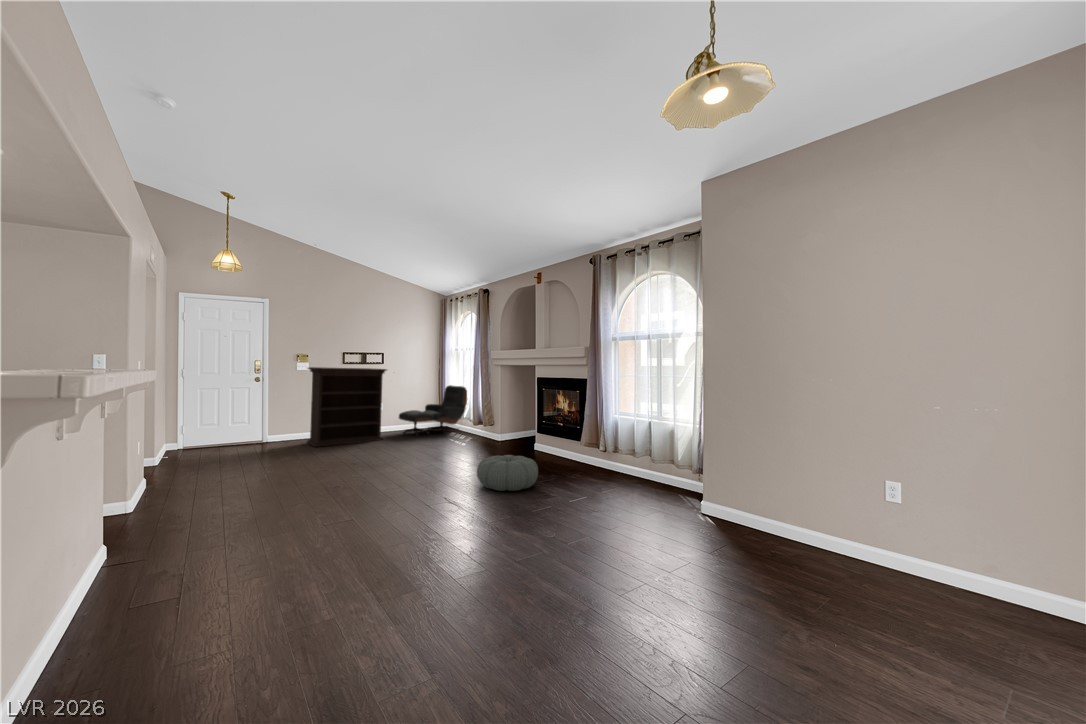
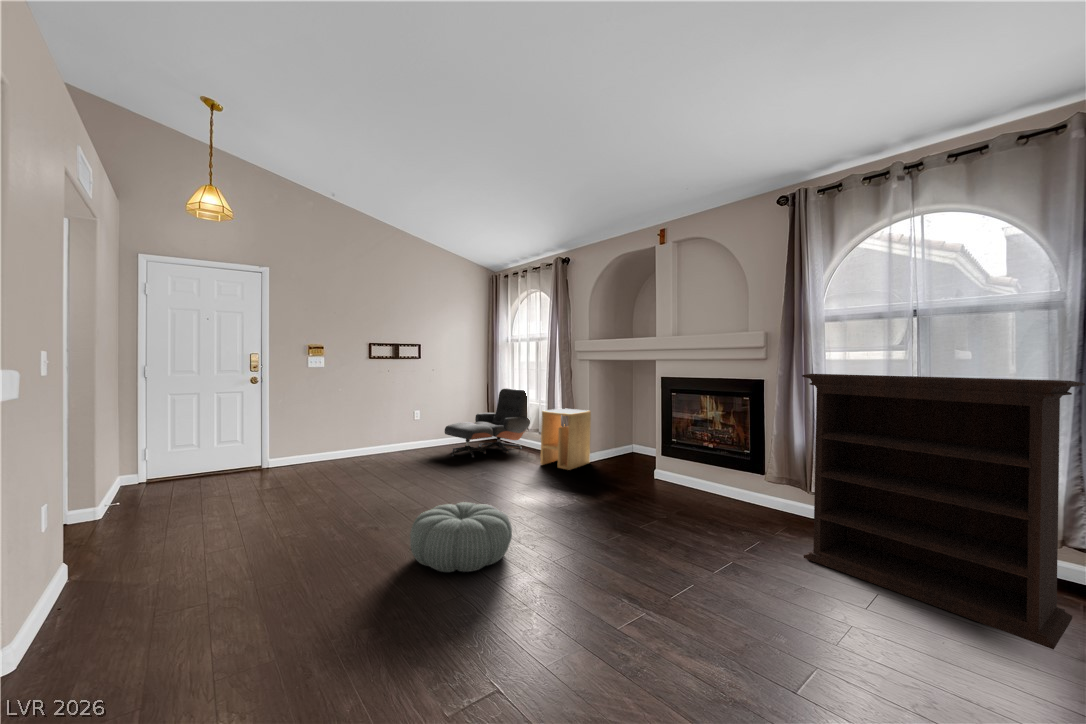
bookshelf: present [307,367,386,447] -> present [802,374,1085,649]
side table: none [463,400,501,443] -> present [540,409,591,470]
pouf: present [477,455,538,491] -> present [410,502,512,572]

